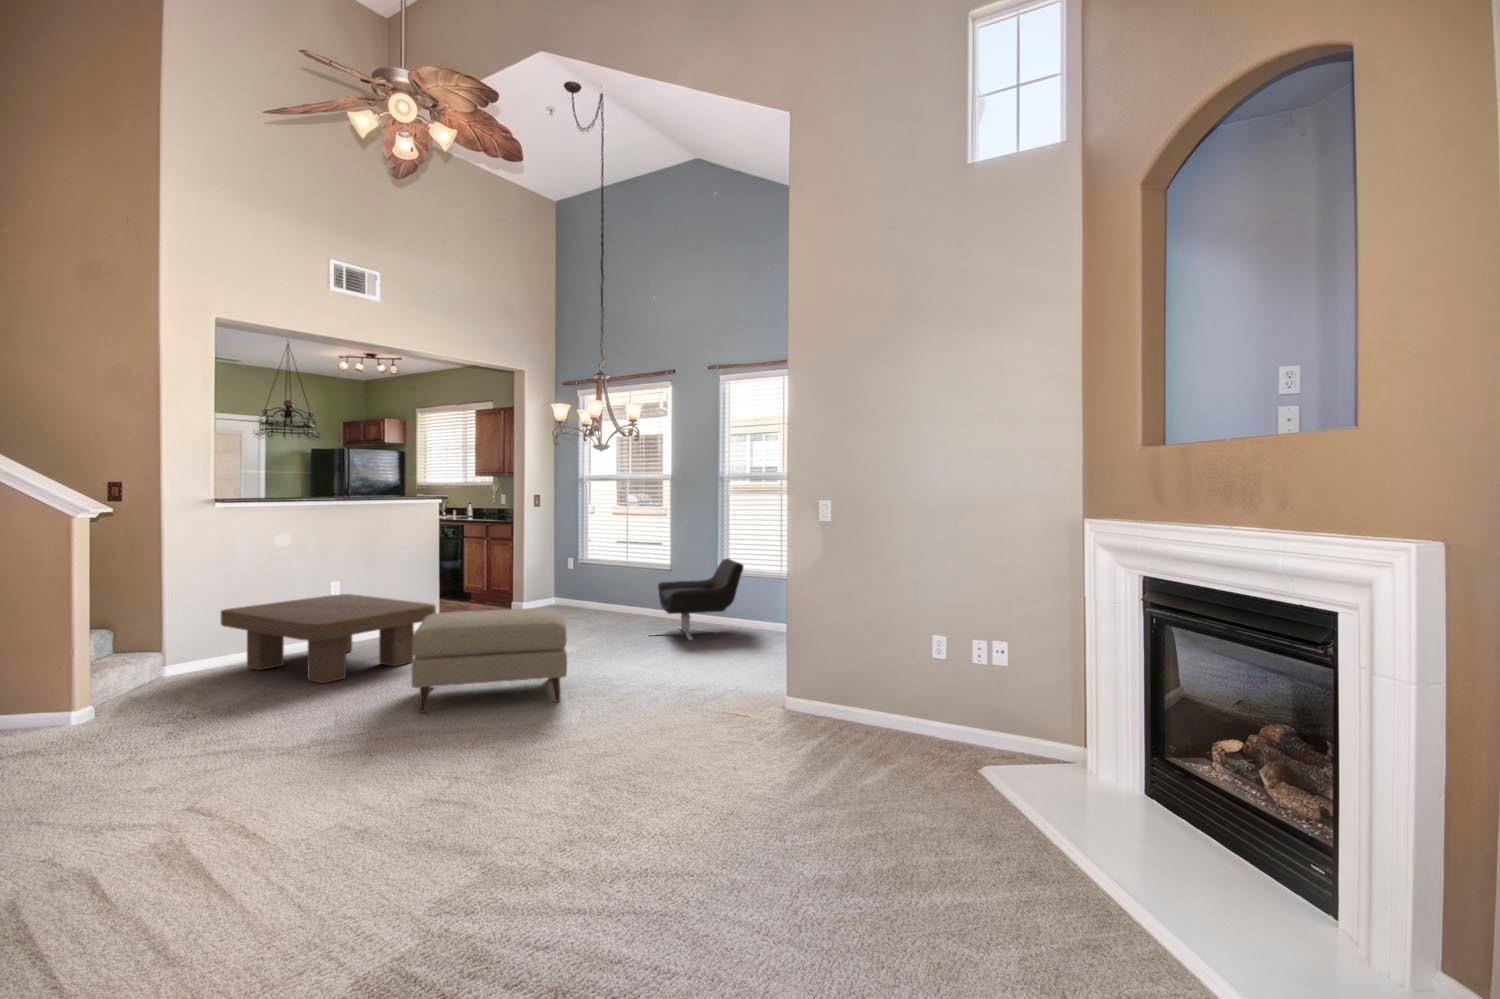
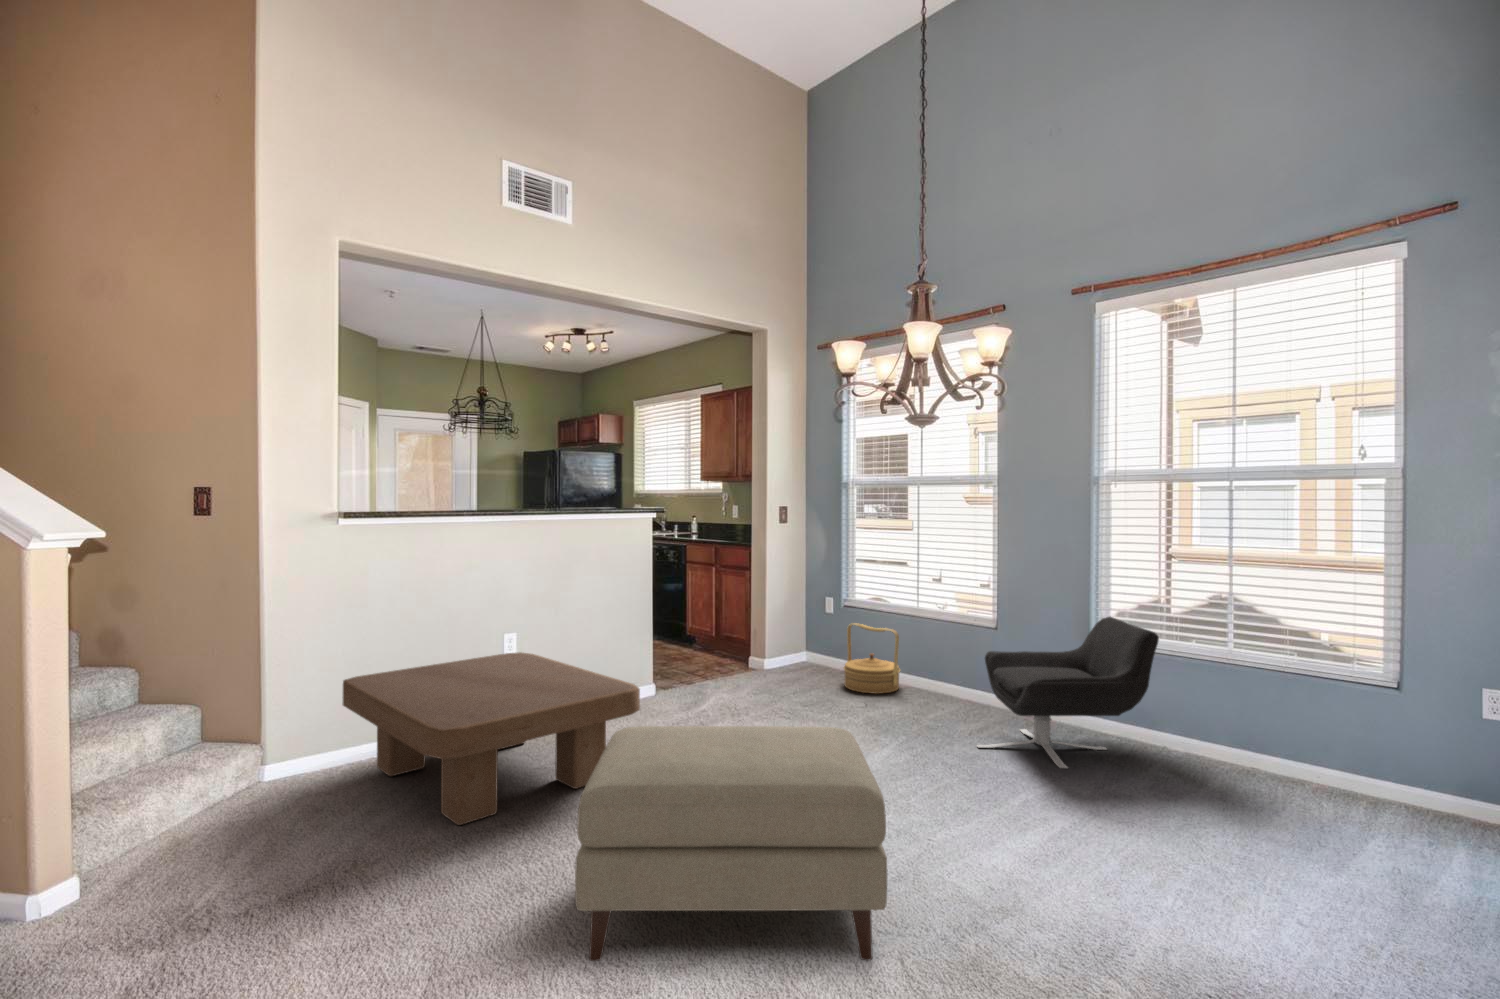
woven basket: none [577,573,615,617] -> present [844,623,900,694]

